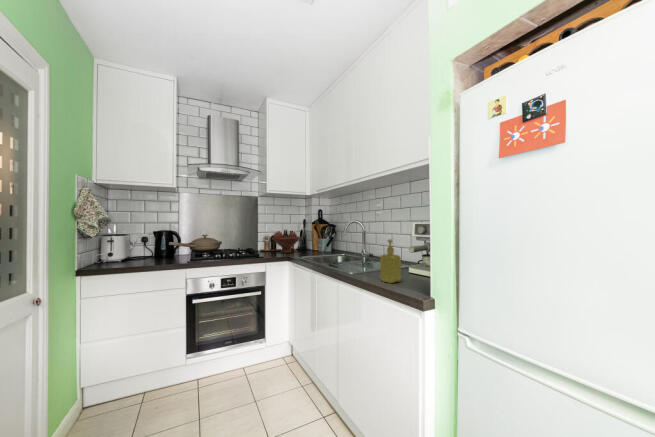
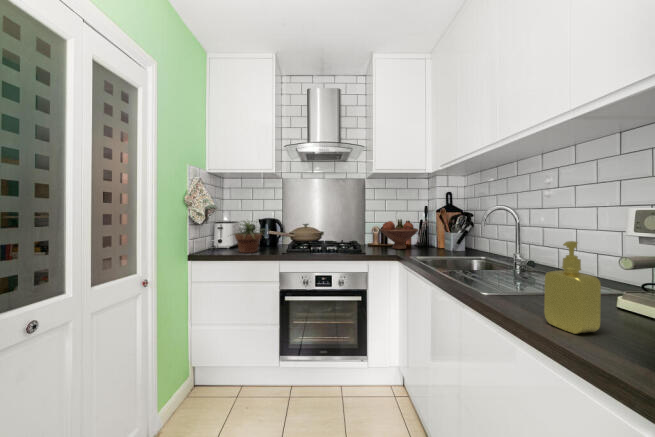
potted plant: none [125,230,173,264] -> present [234,221,262,253]

